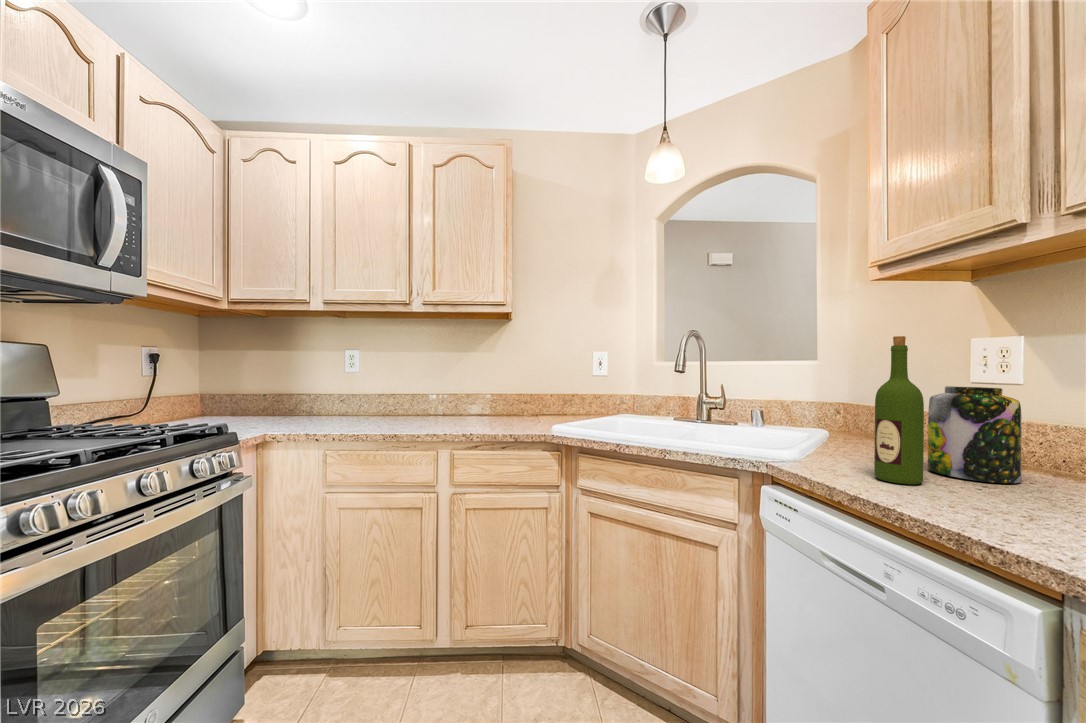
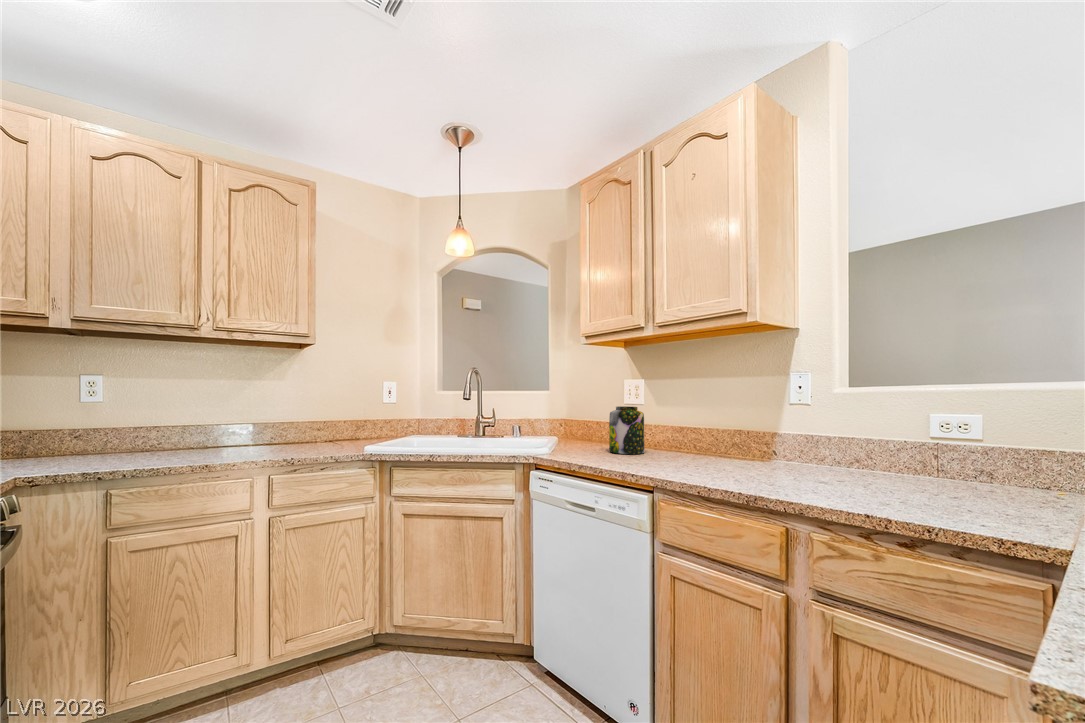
wine bottle: present [874,336,924,484] -> none [588,381,608,459]

